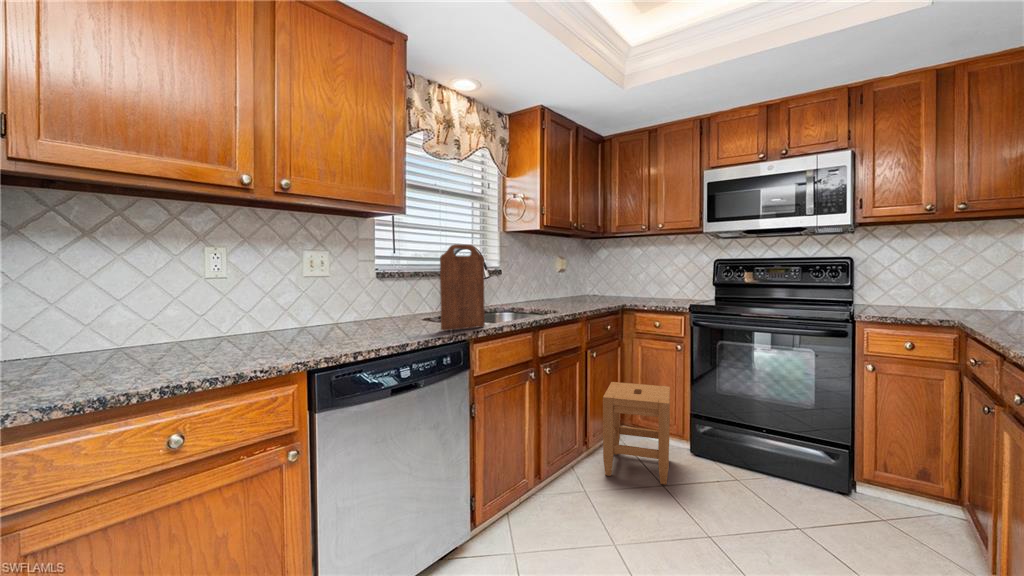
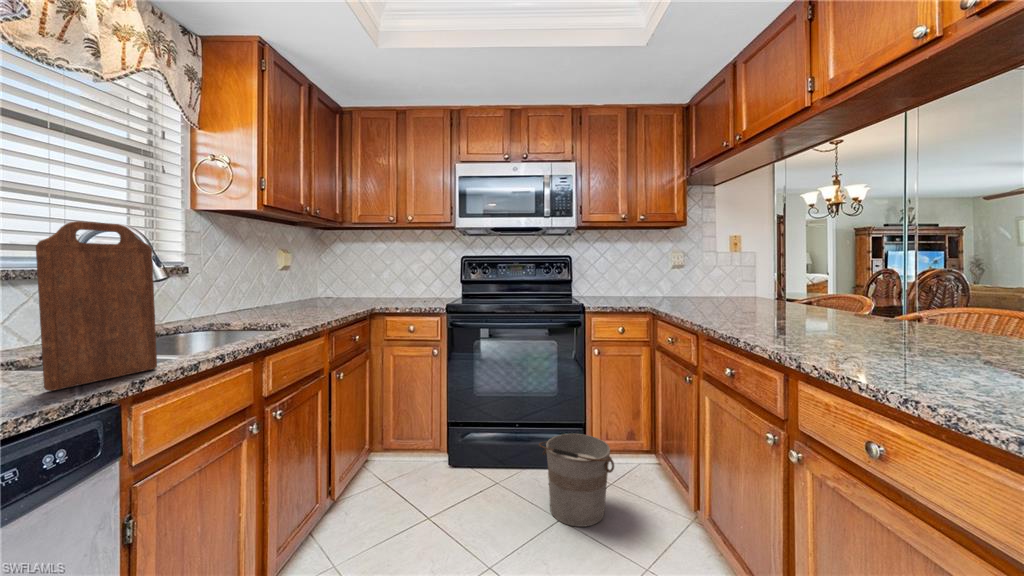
stool: present [603,382,670,485] -> none [355,398,434,524]
bucket: none [778,444,875,545] -> present [539,434,614,527]

